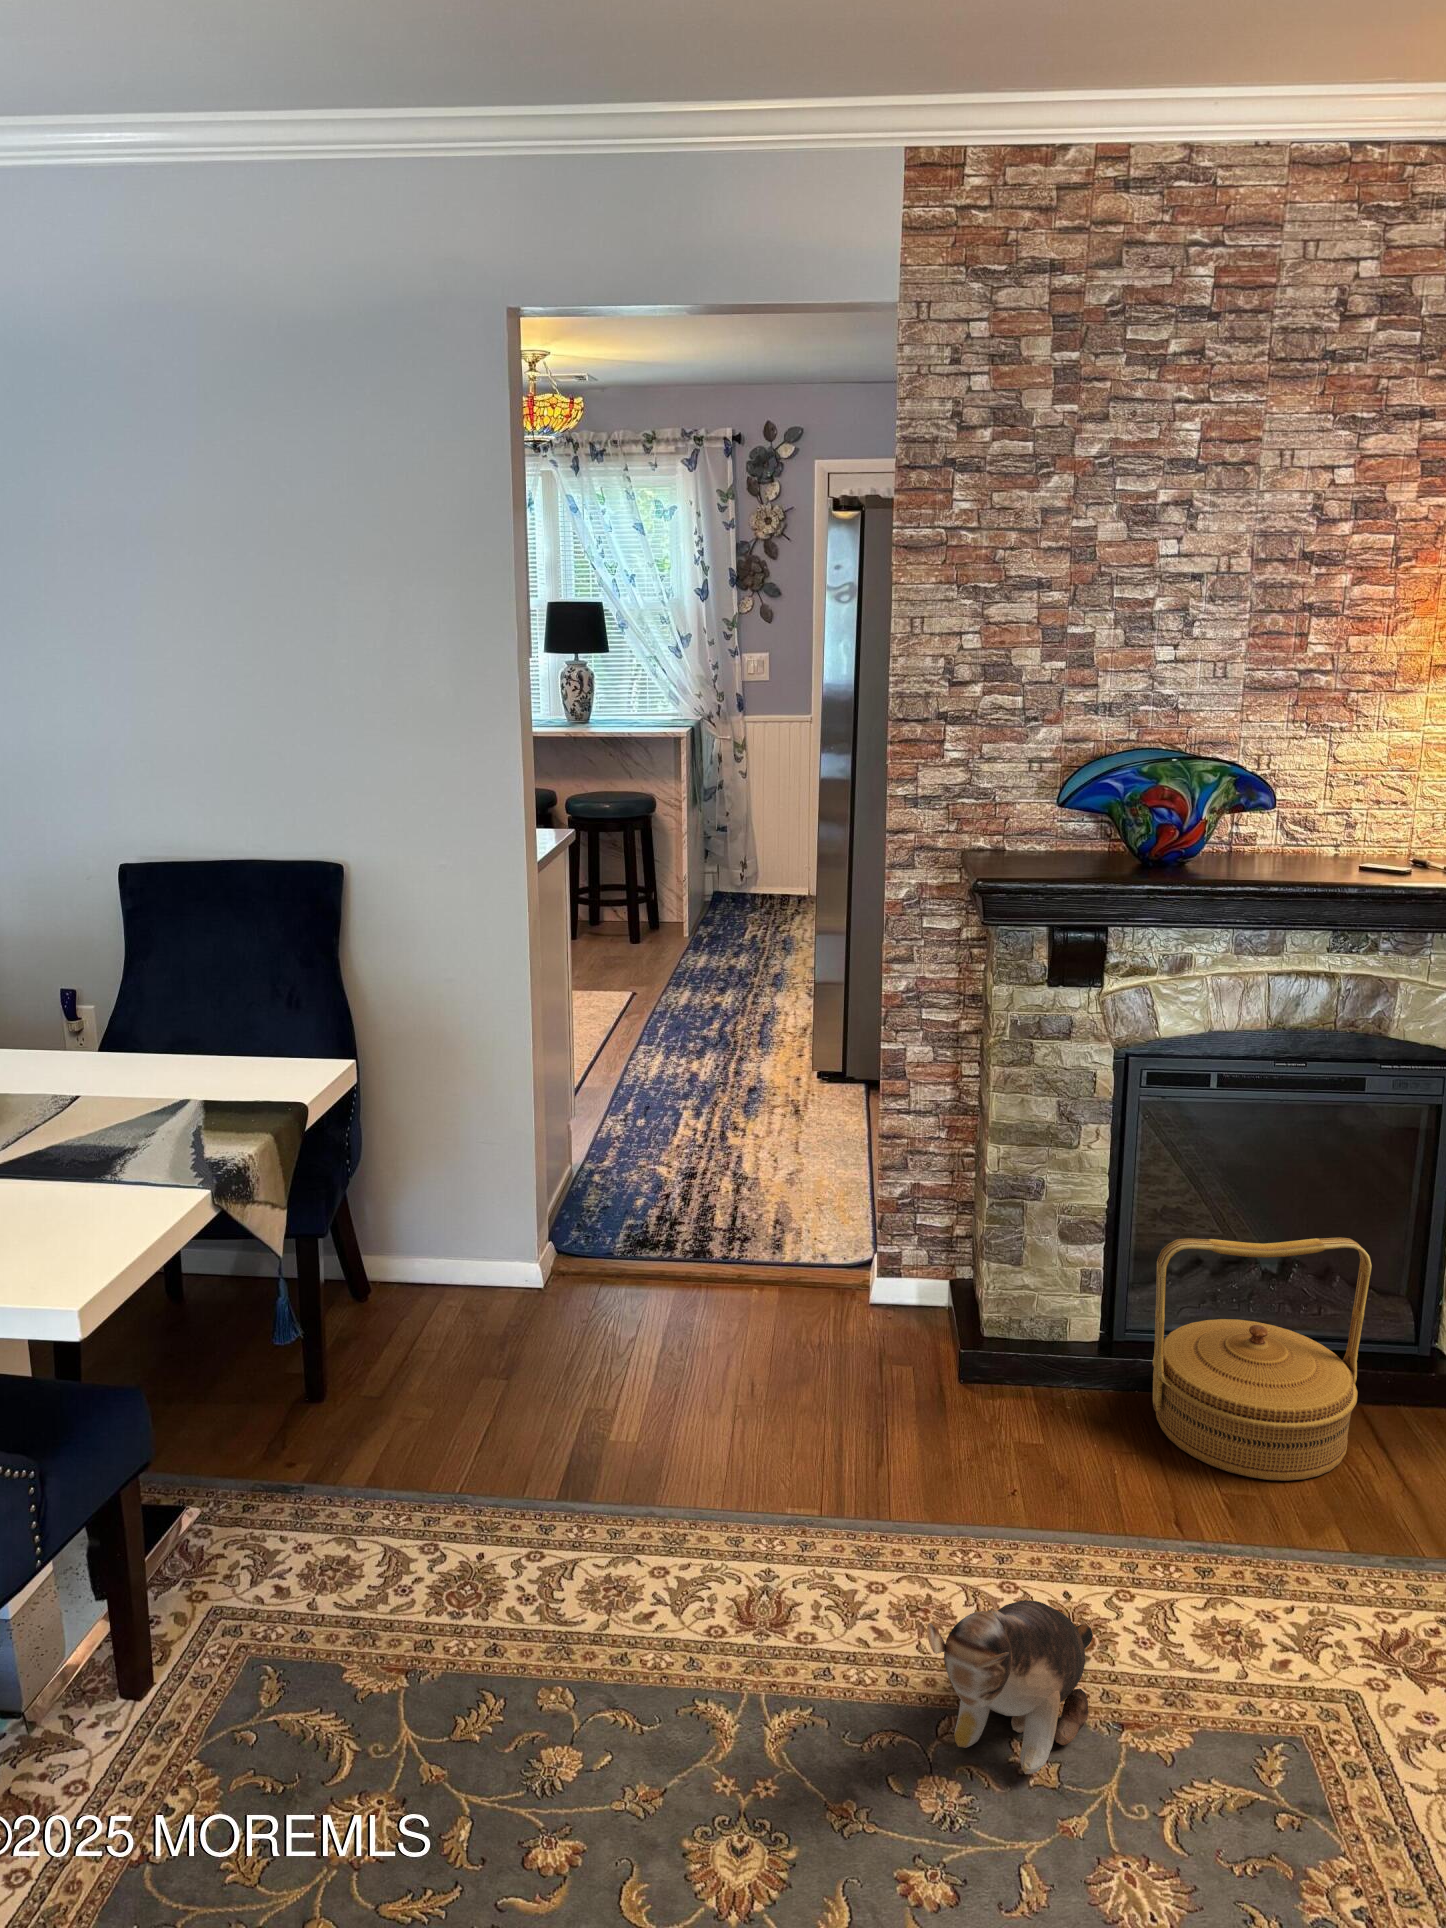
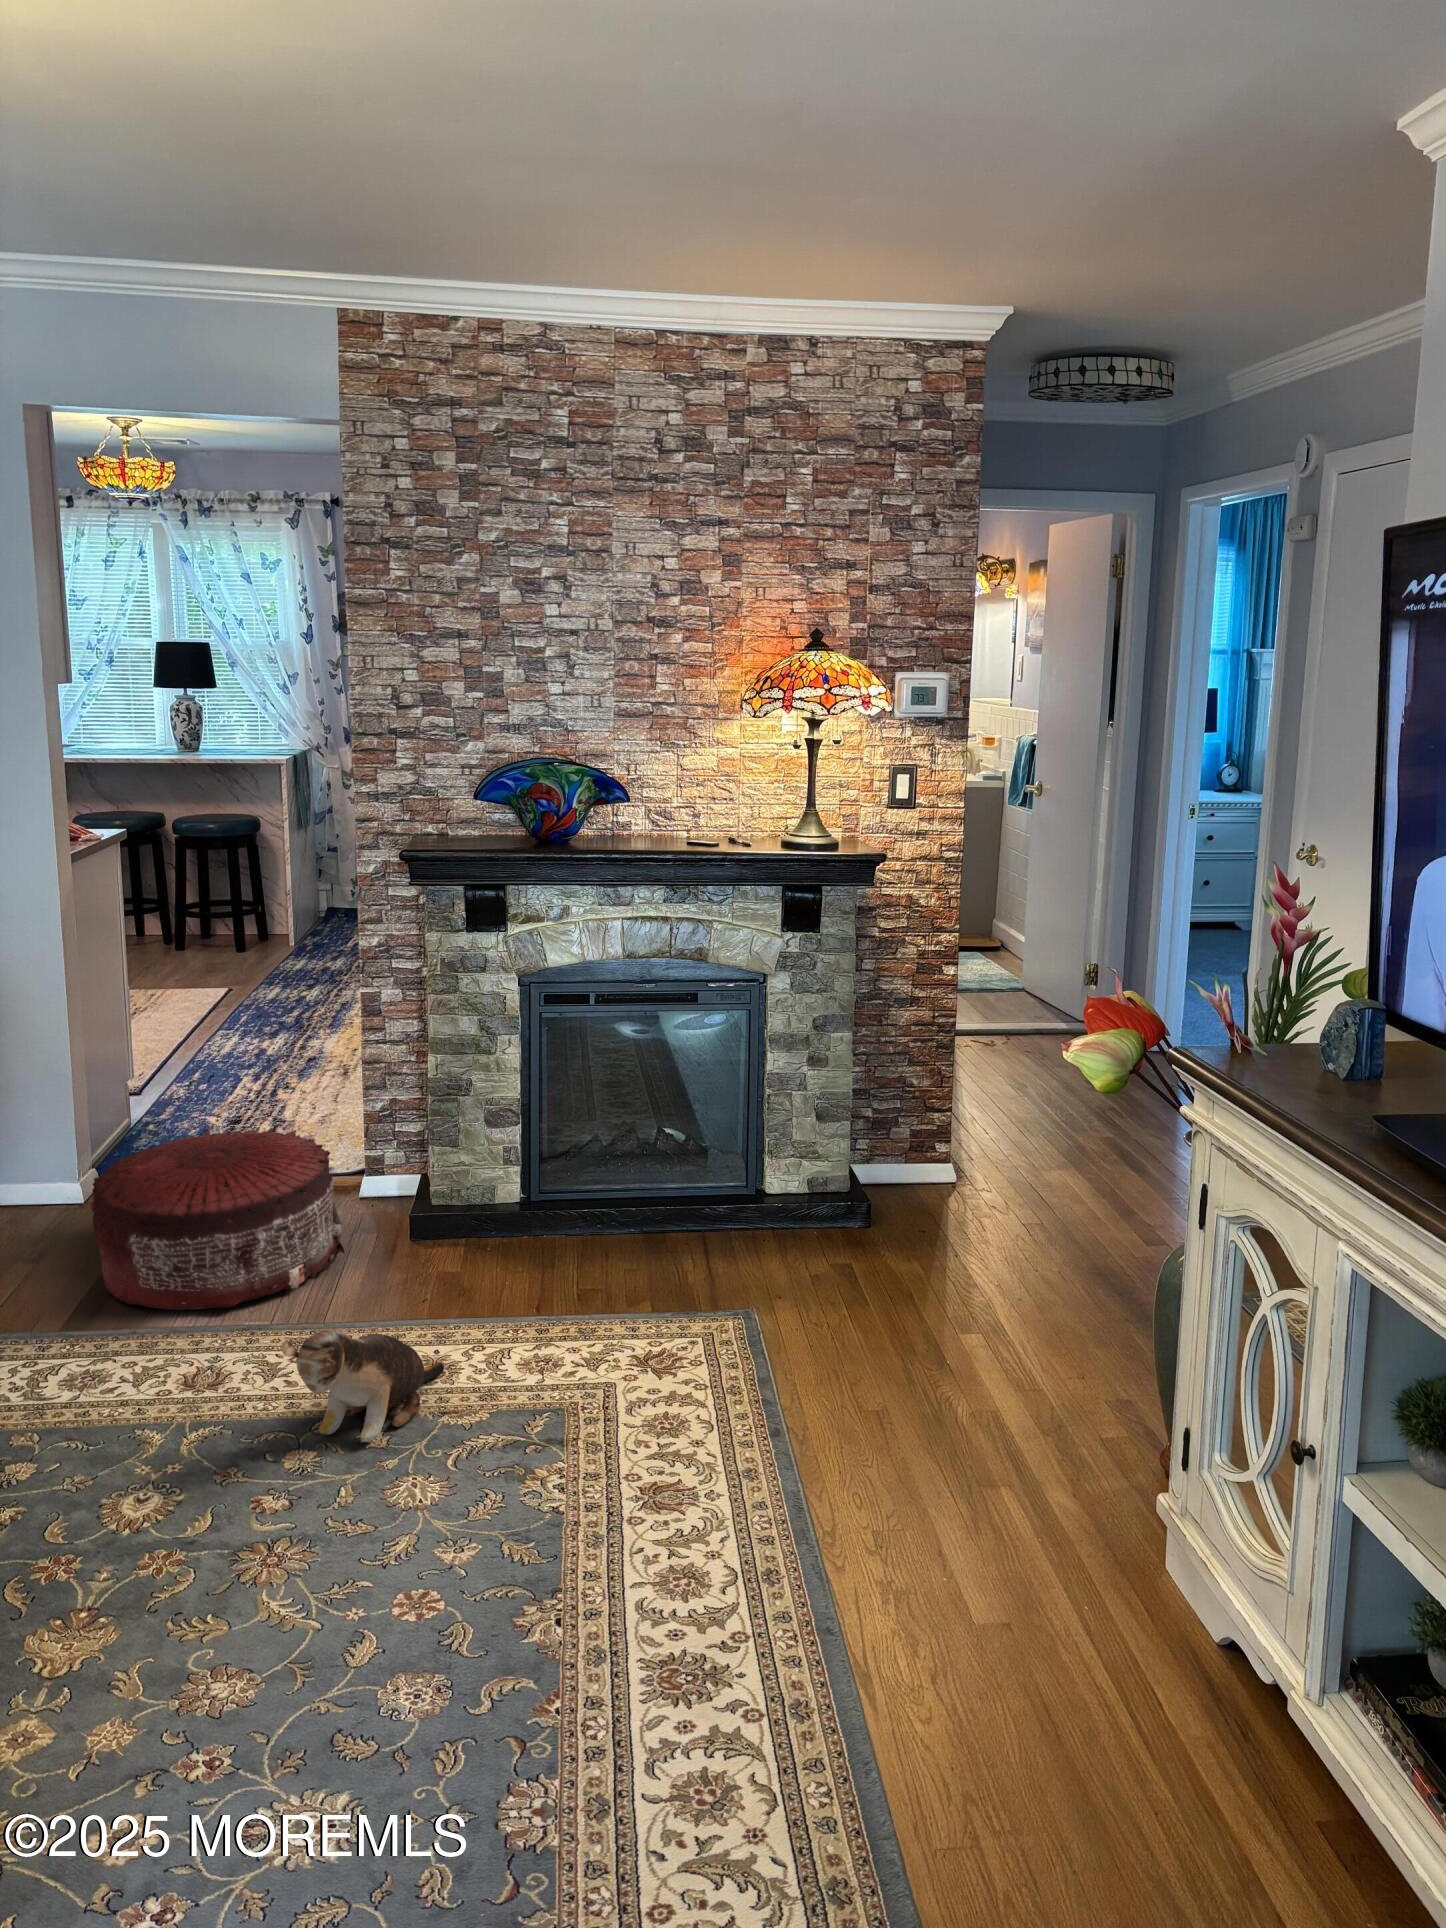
pouf: none [580,1221,887,1484] -> present [90,1130,344,1310]
woven basket: present [1153,1238,1372,1481] -> none [539,1104,692,1277]

